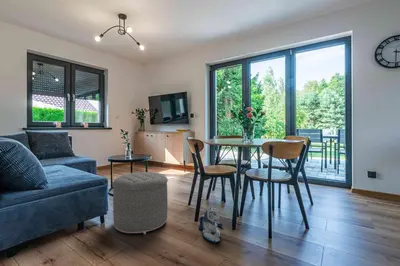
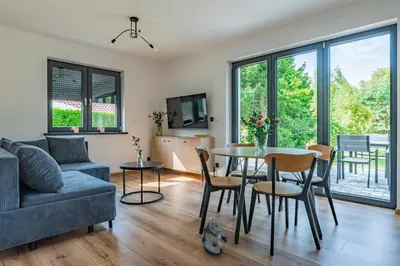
ottoman: present [113,172,168,234] -> none [120,181,173,242]

